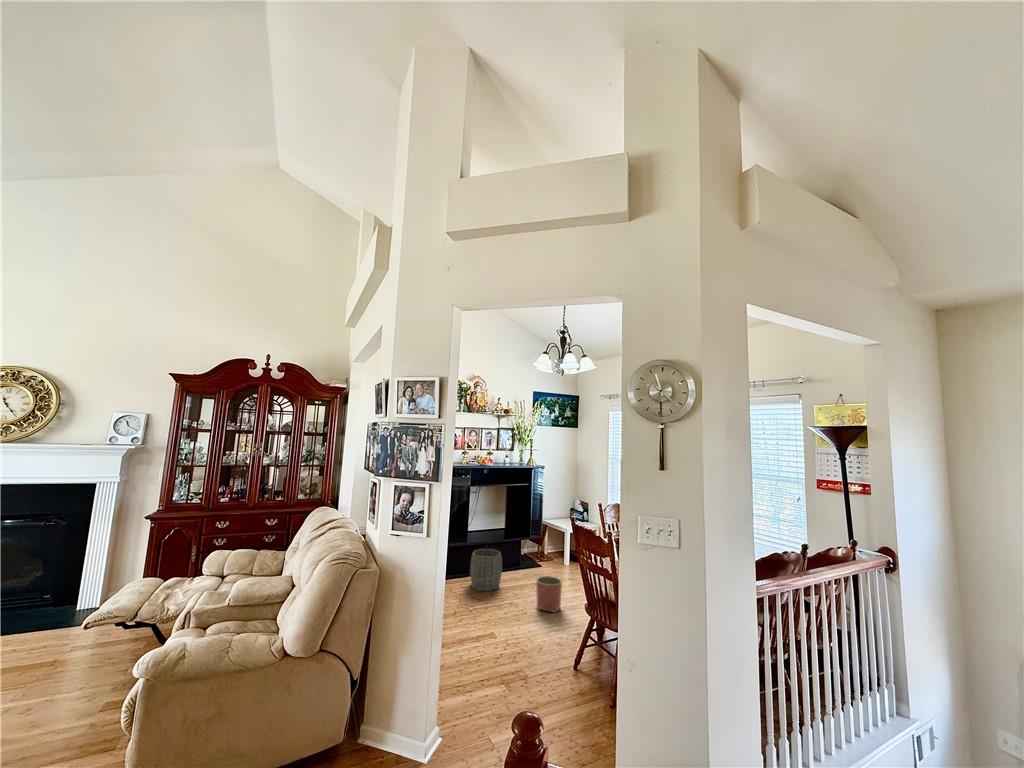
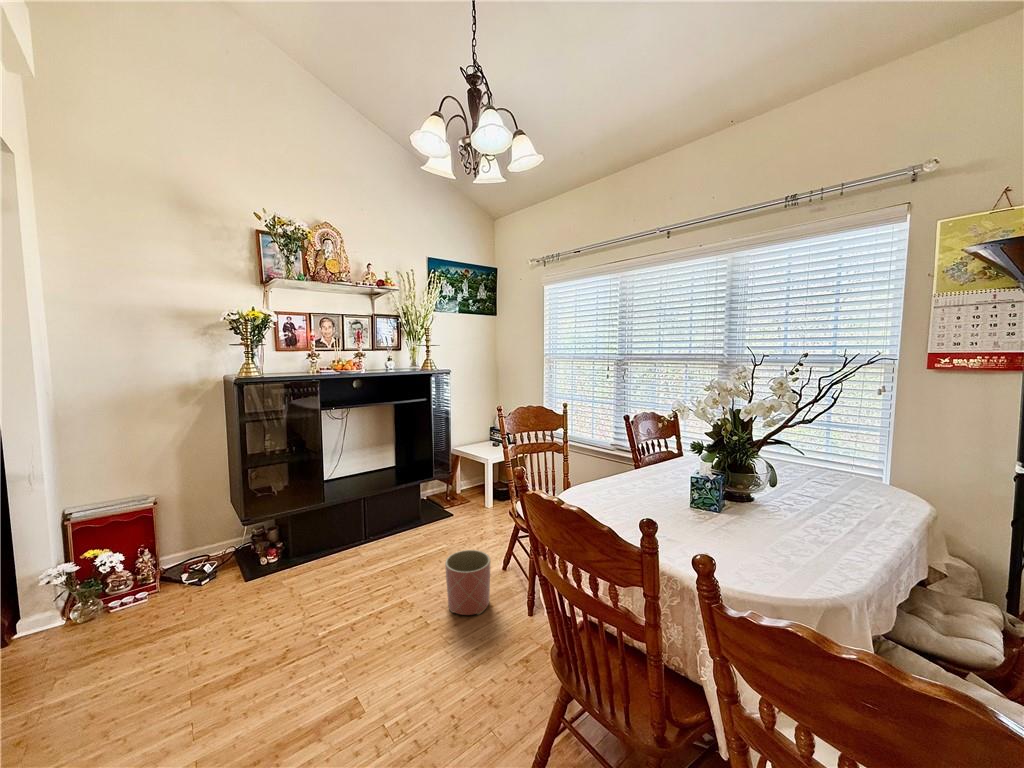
woven basket: present [470,549,502,591] -> none [328,510,386,584]

